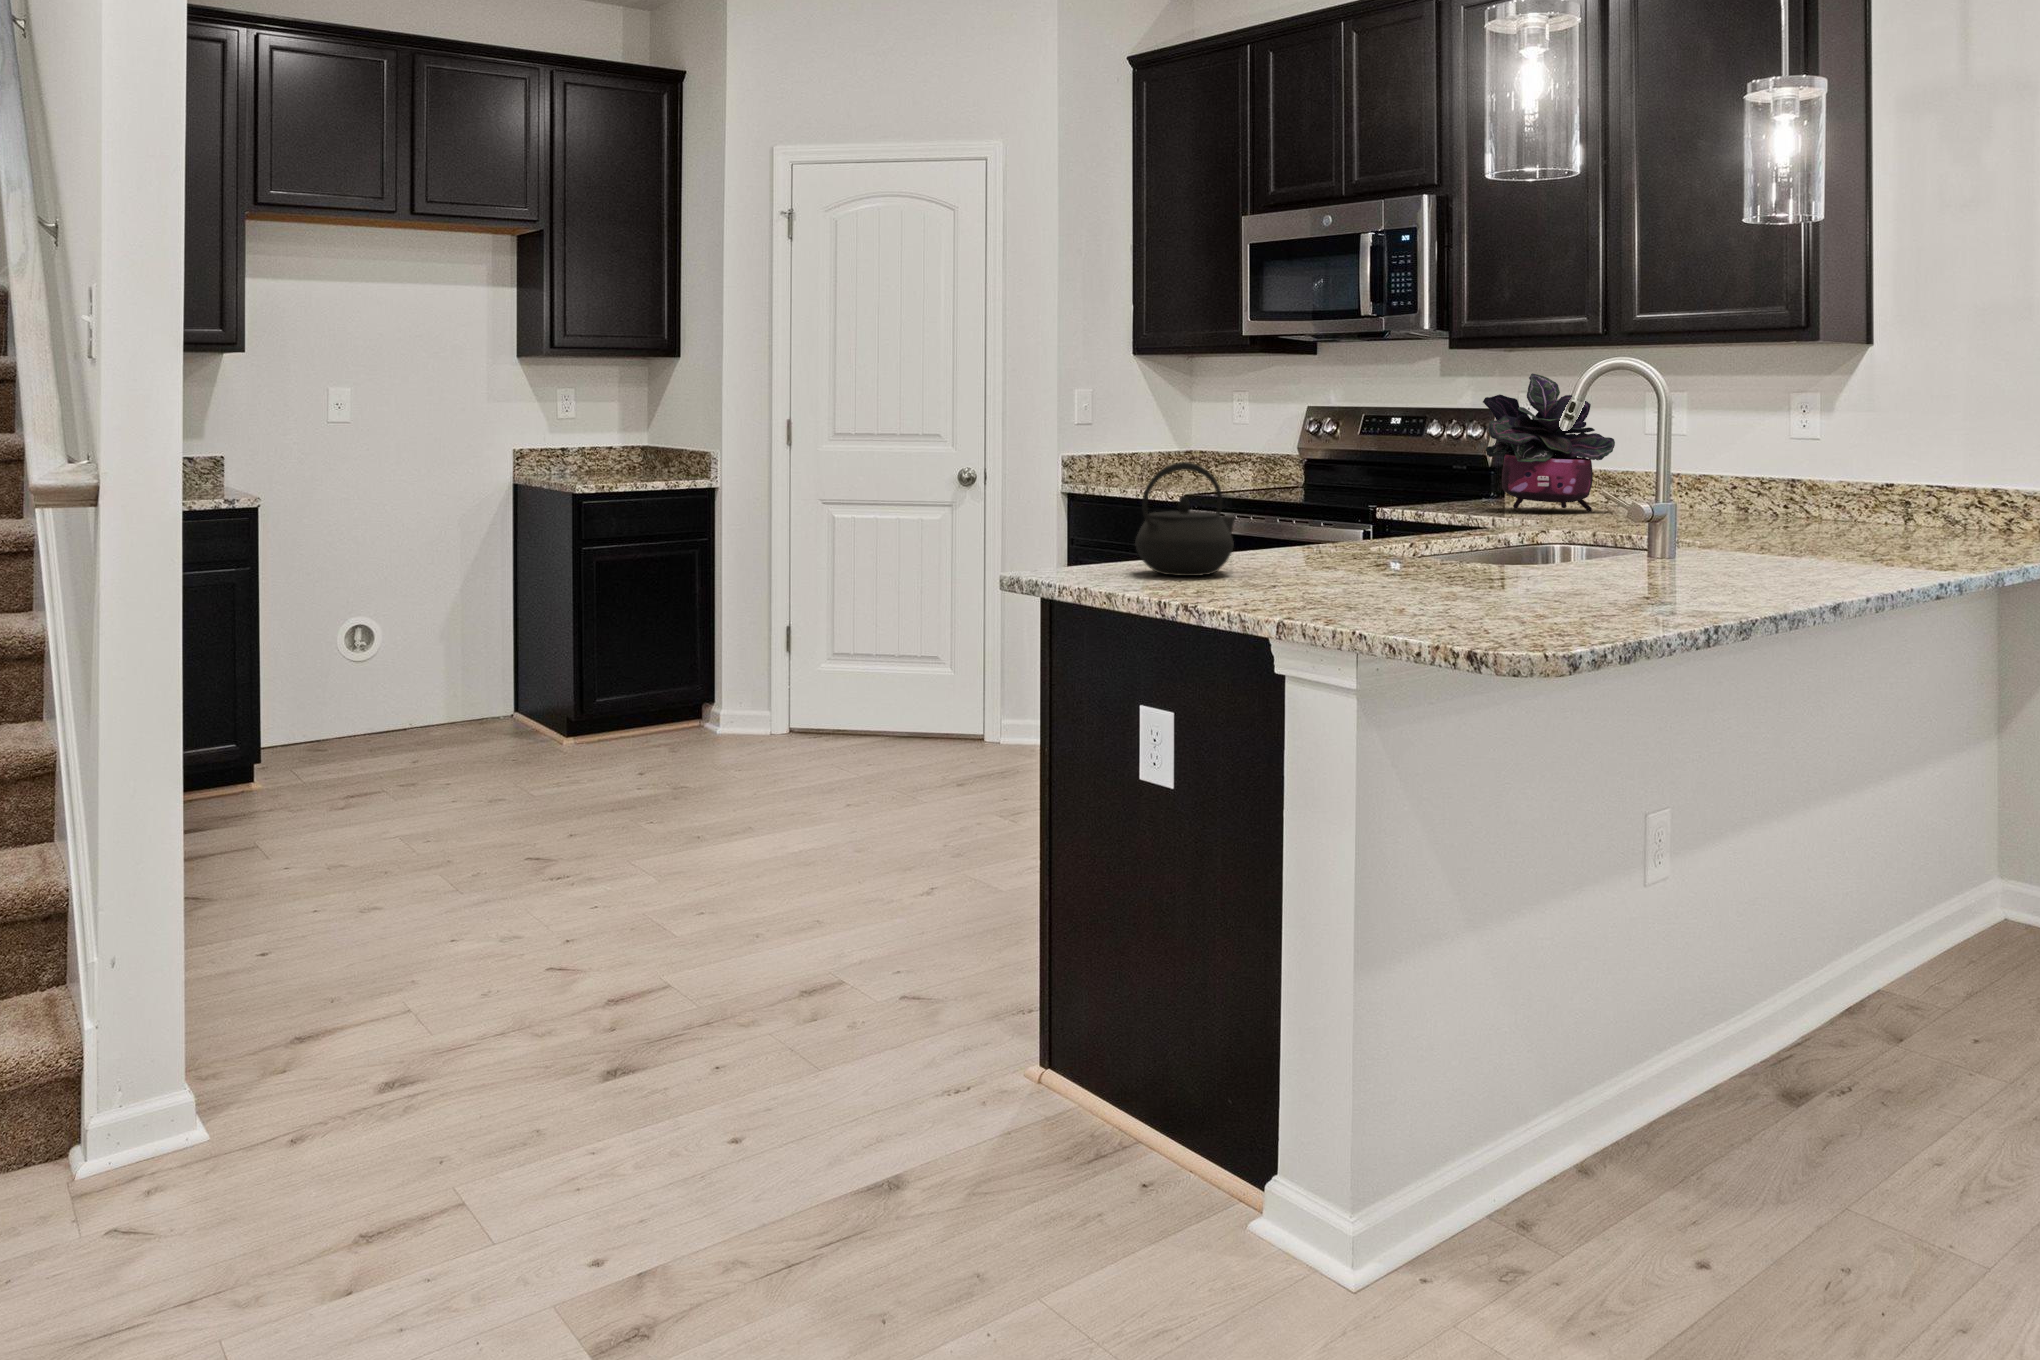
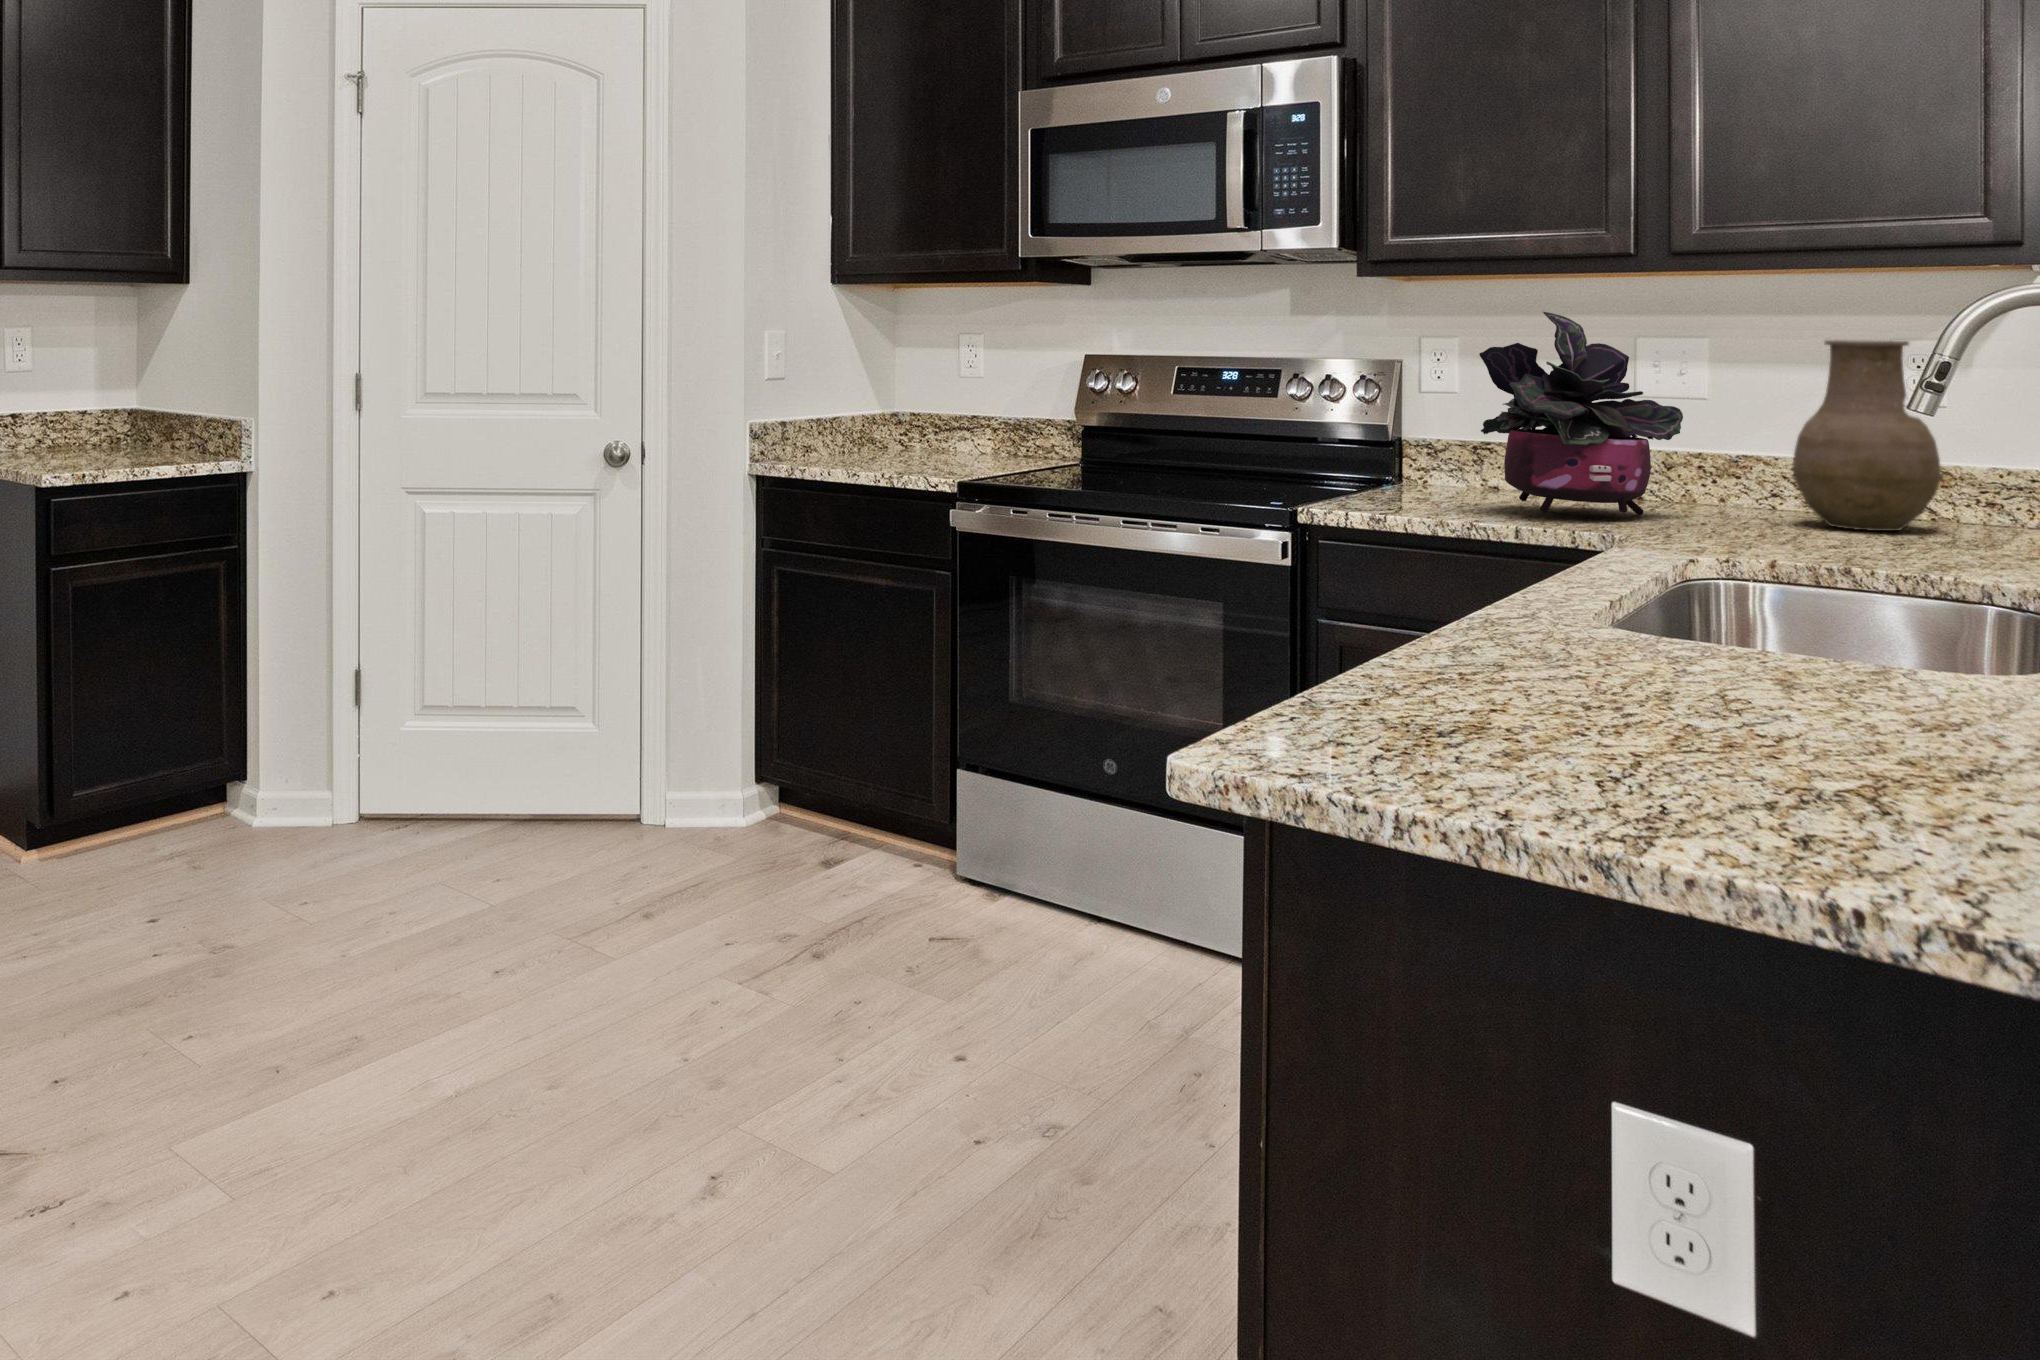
vase: none [1672,392,1759,519] -> present [1792,340,1941,531]
kettle: present [1135,462,1235,576] -> none [1618,527,1907,815]

